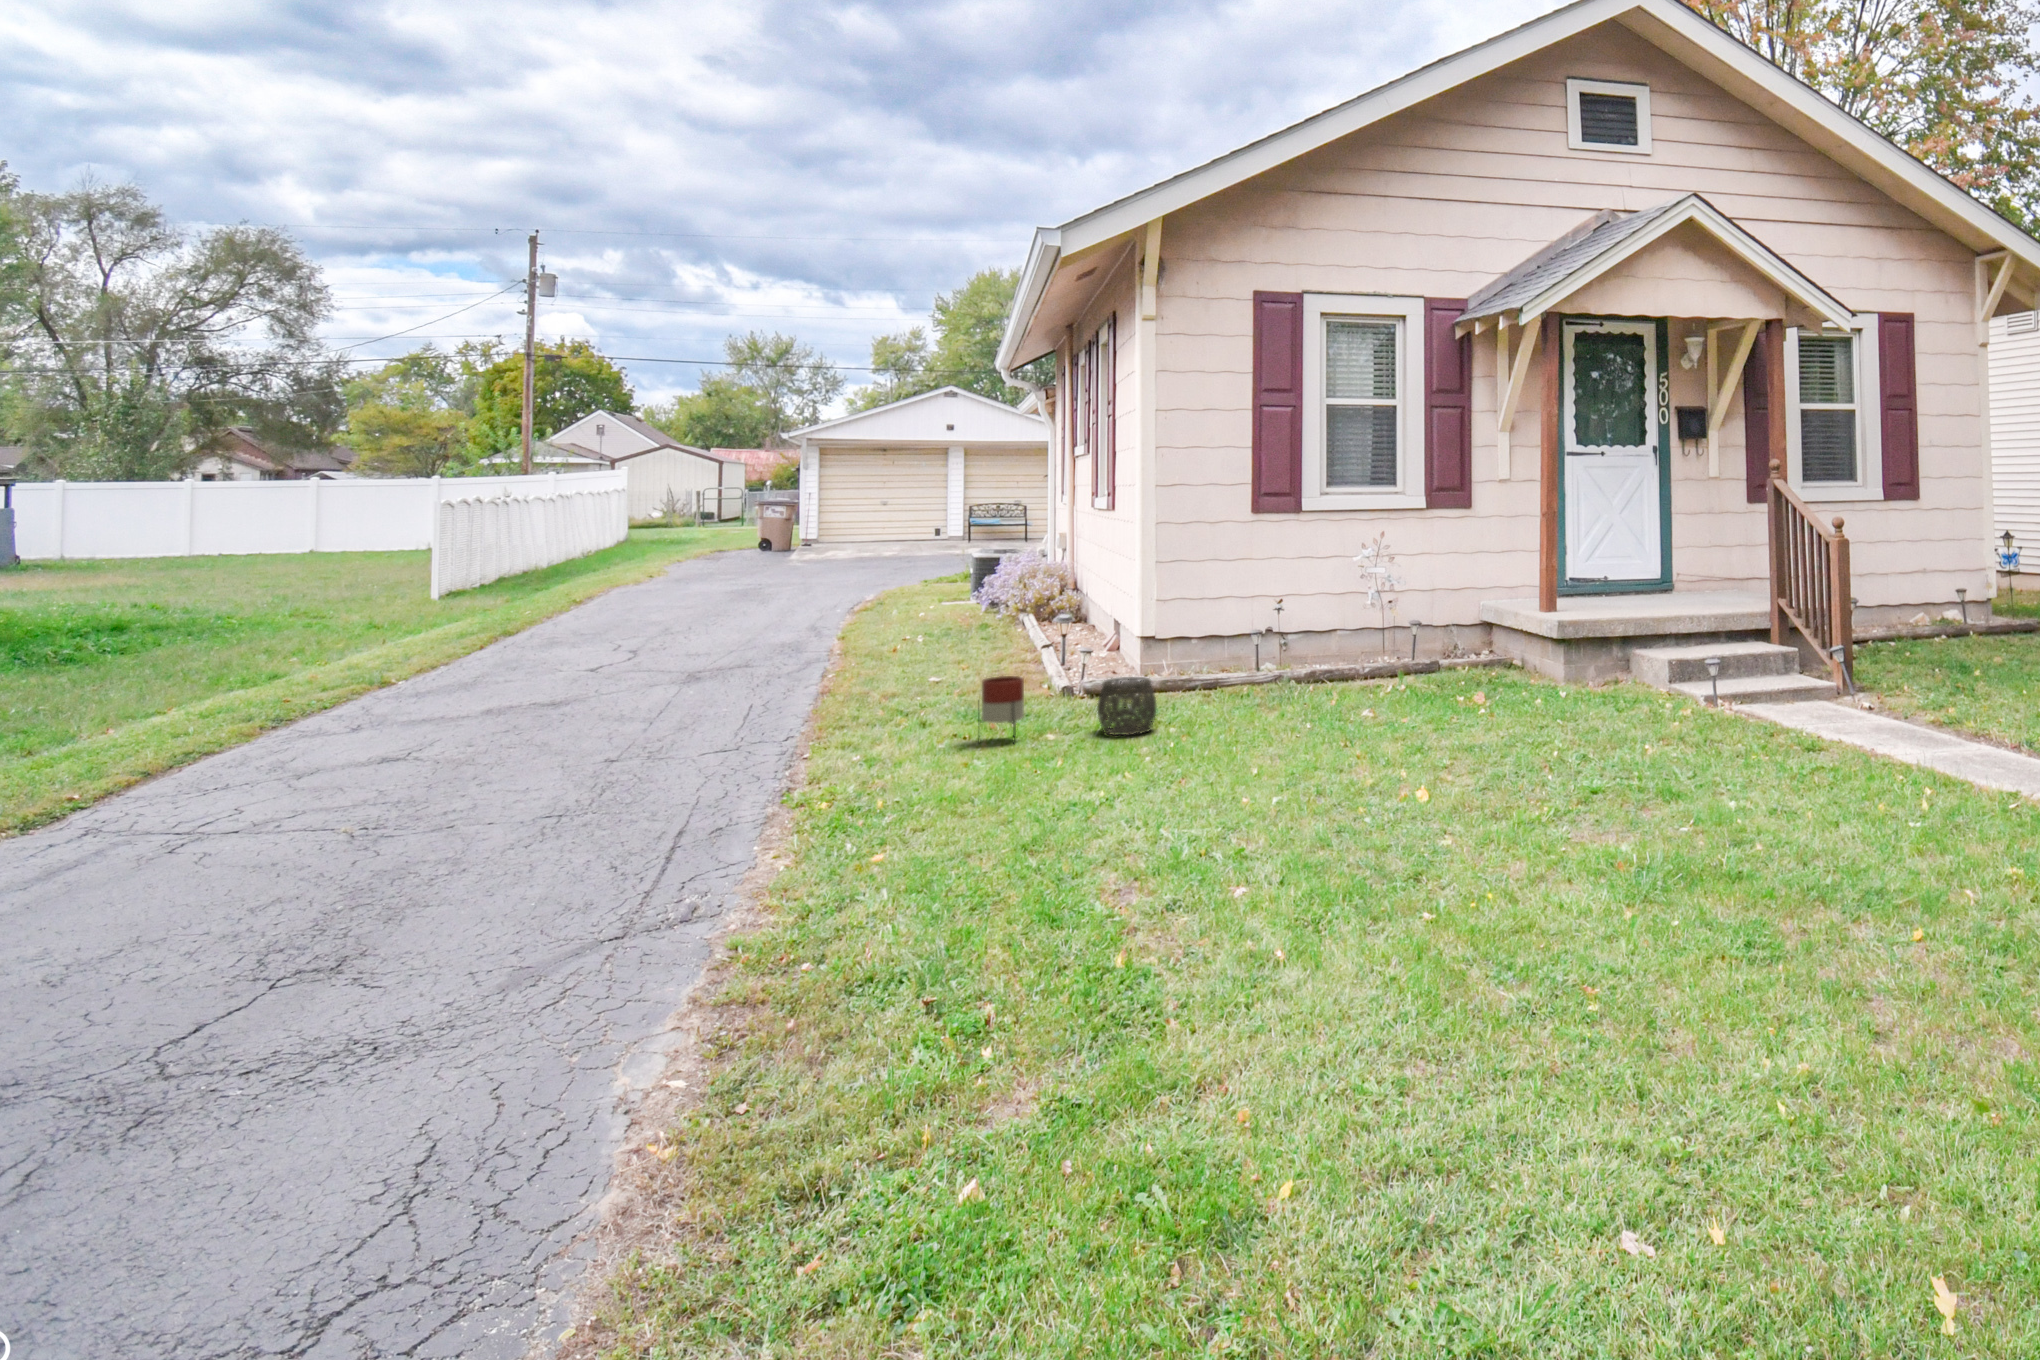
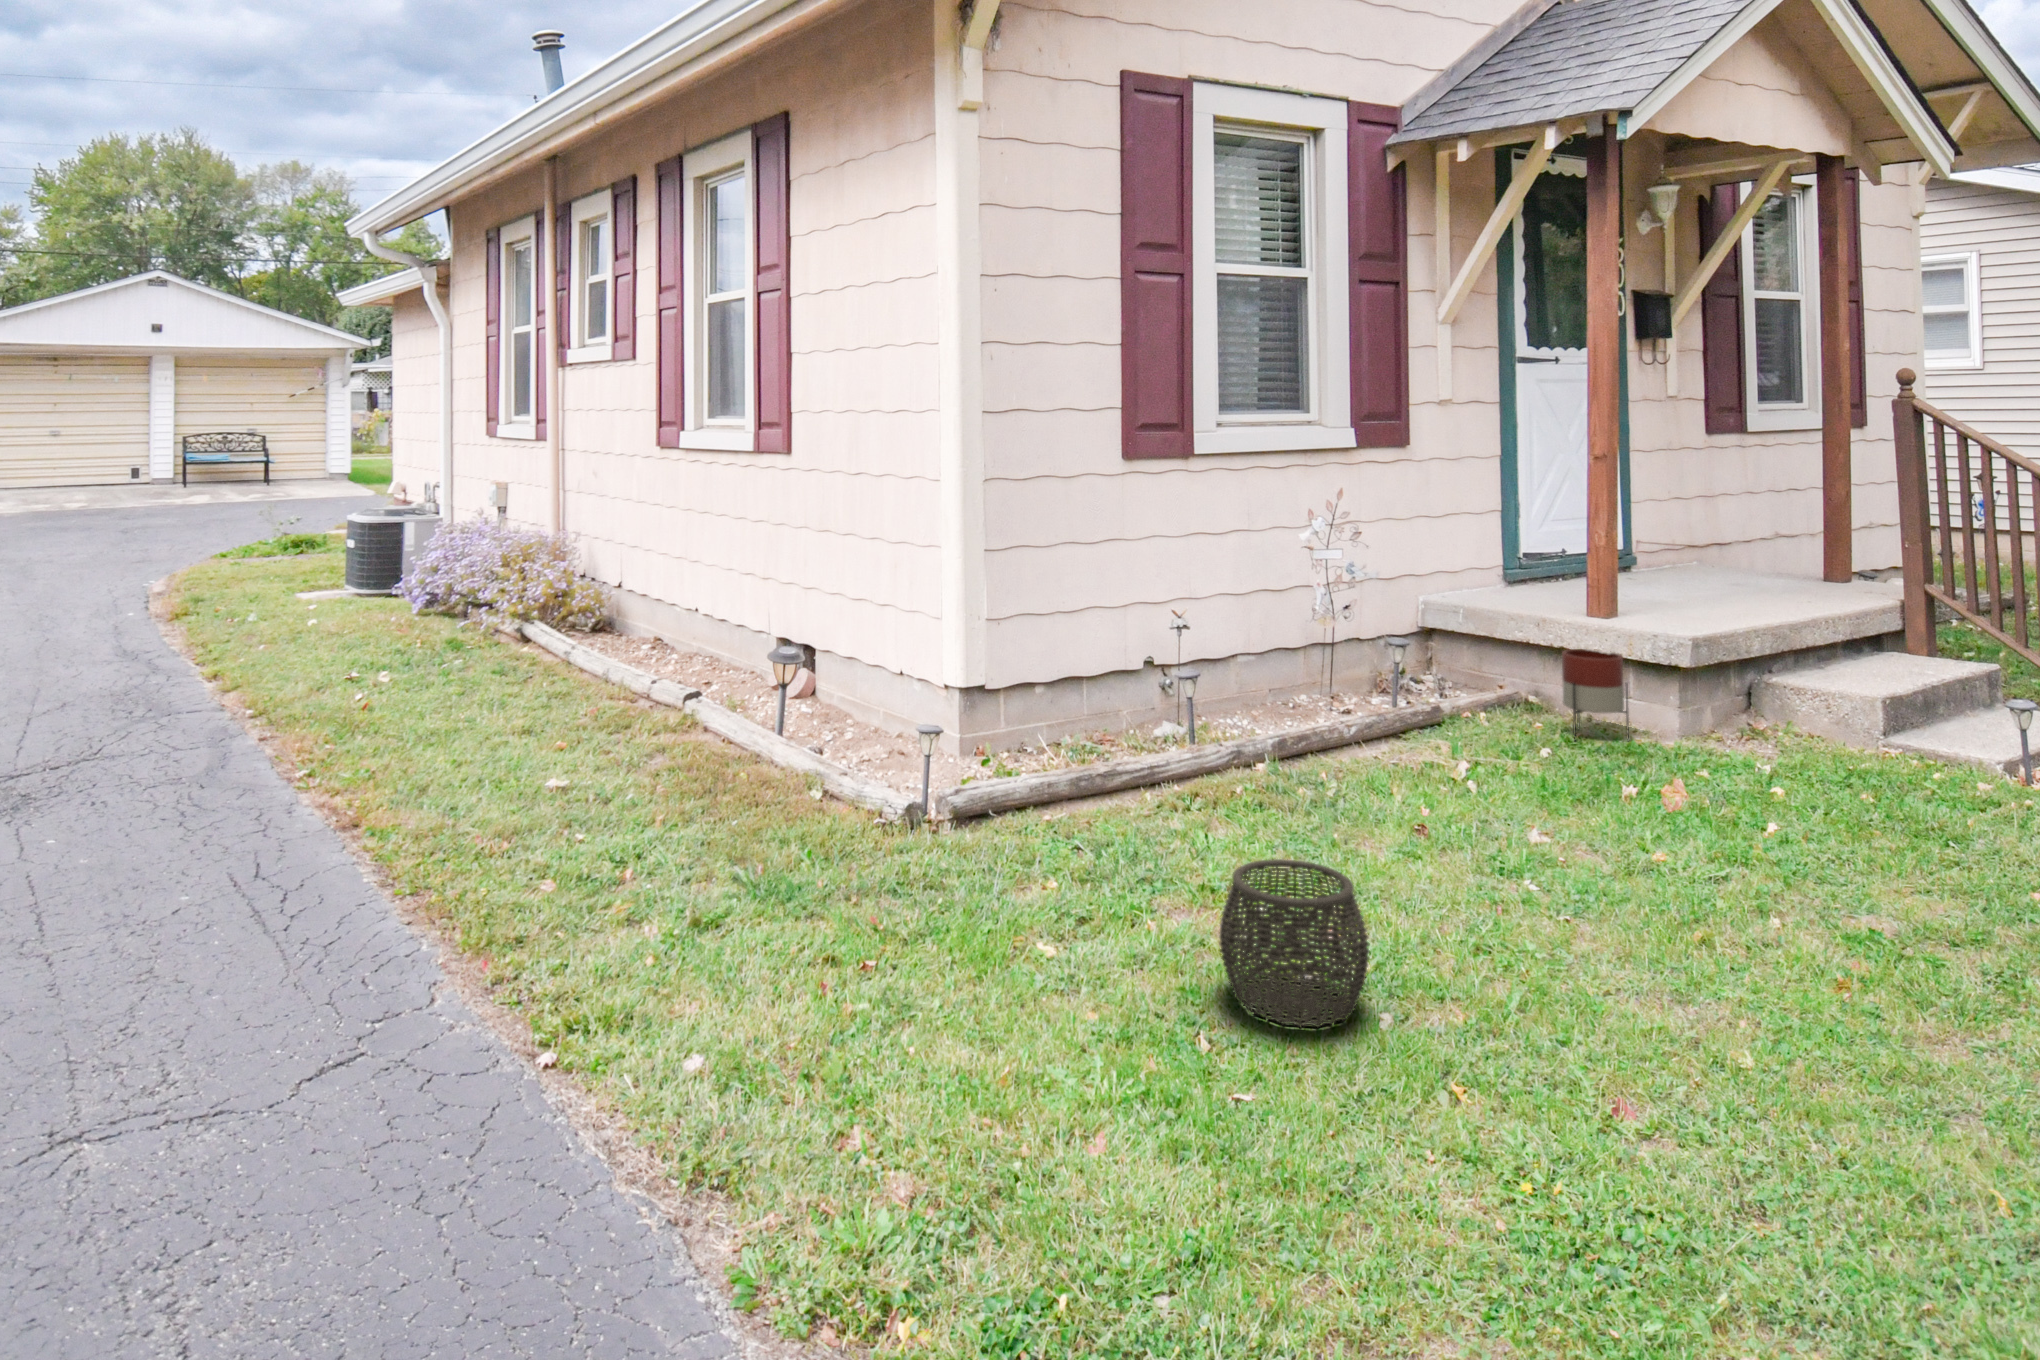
planter: present [978,676,1024,738] -> present [1562,649,1629,740]

